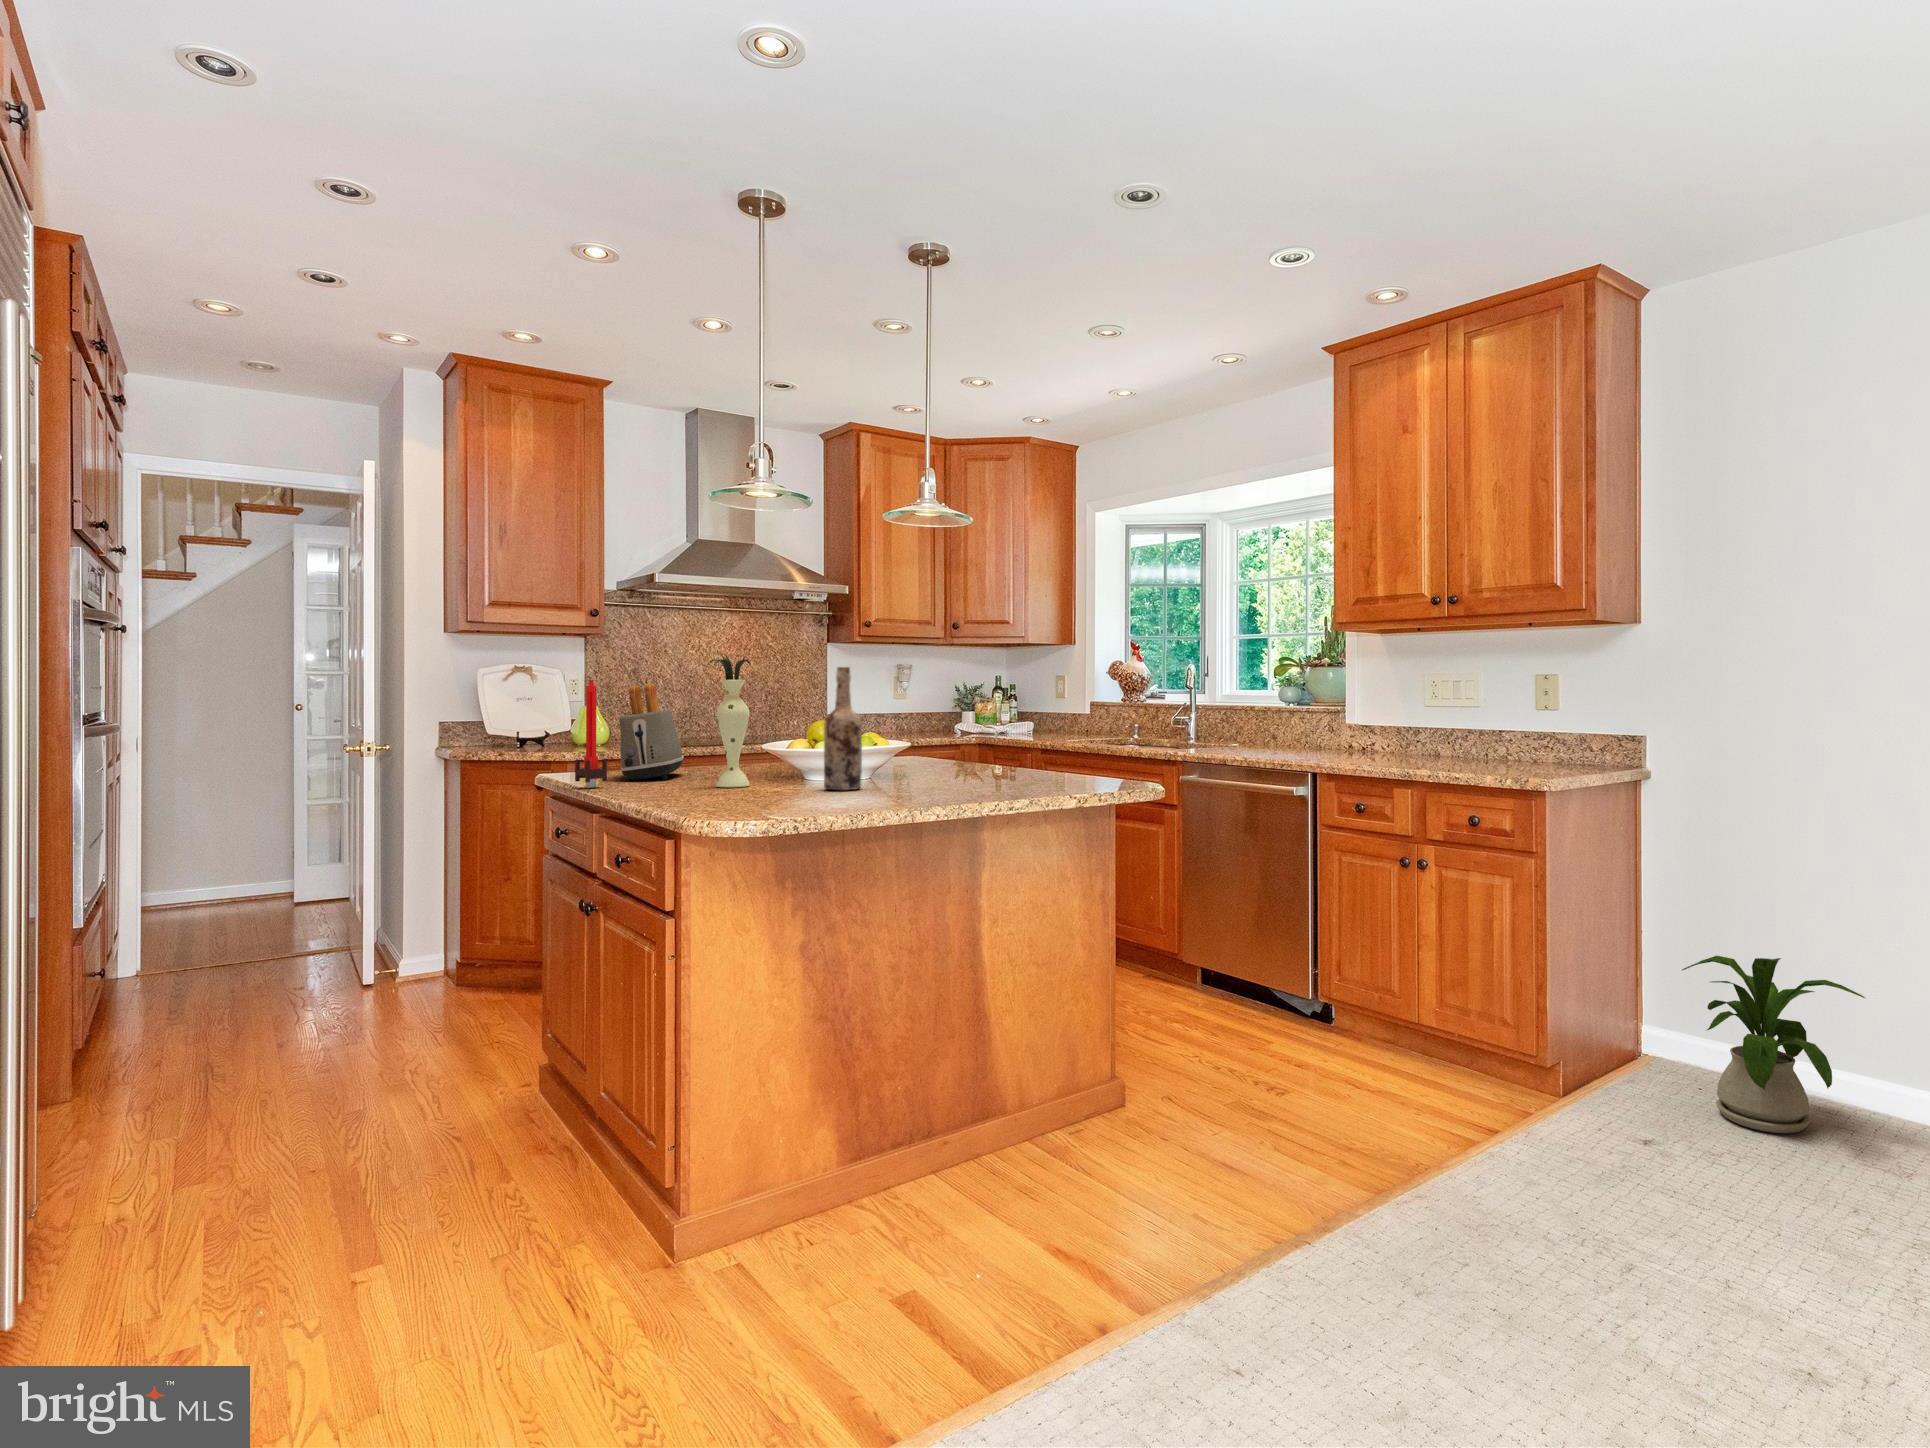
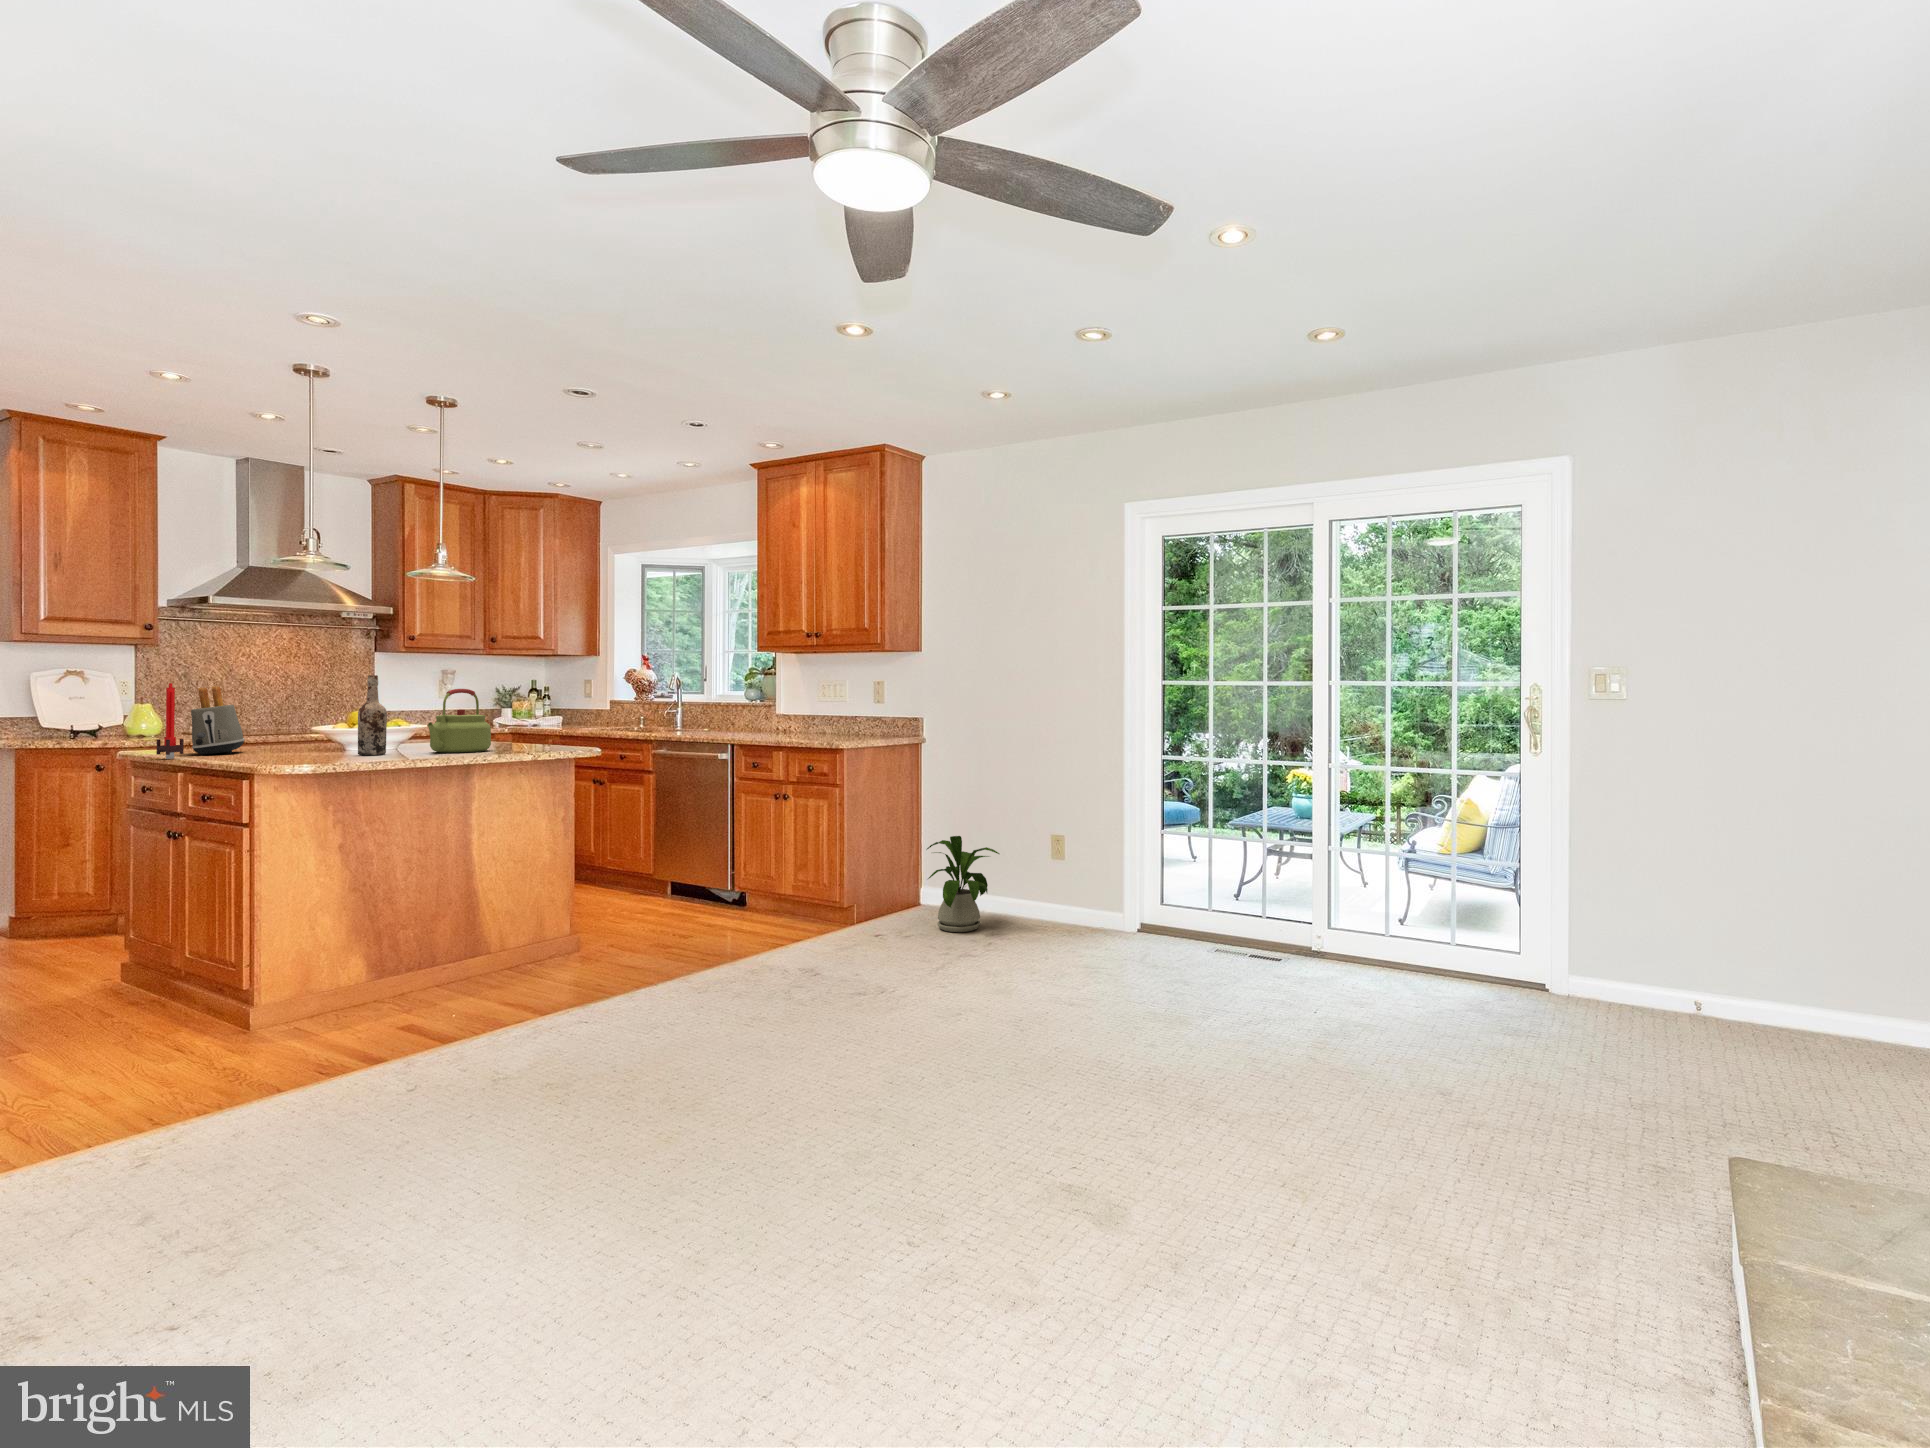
vase: present [707,653,757,787] -> none [266,664,308,756]
kettle: none [920,687,1005,788] -> present [427,689,491,753]

